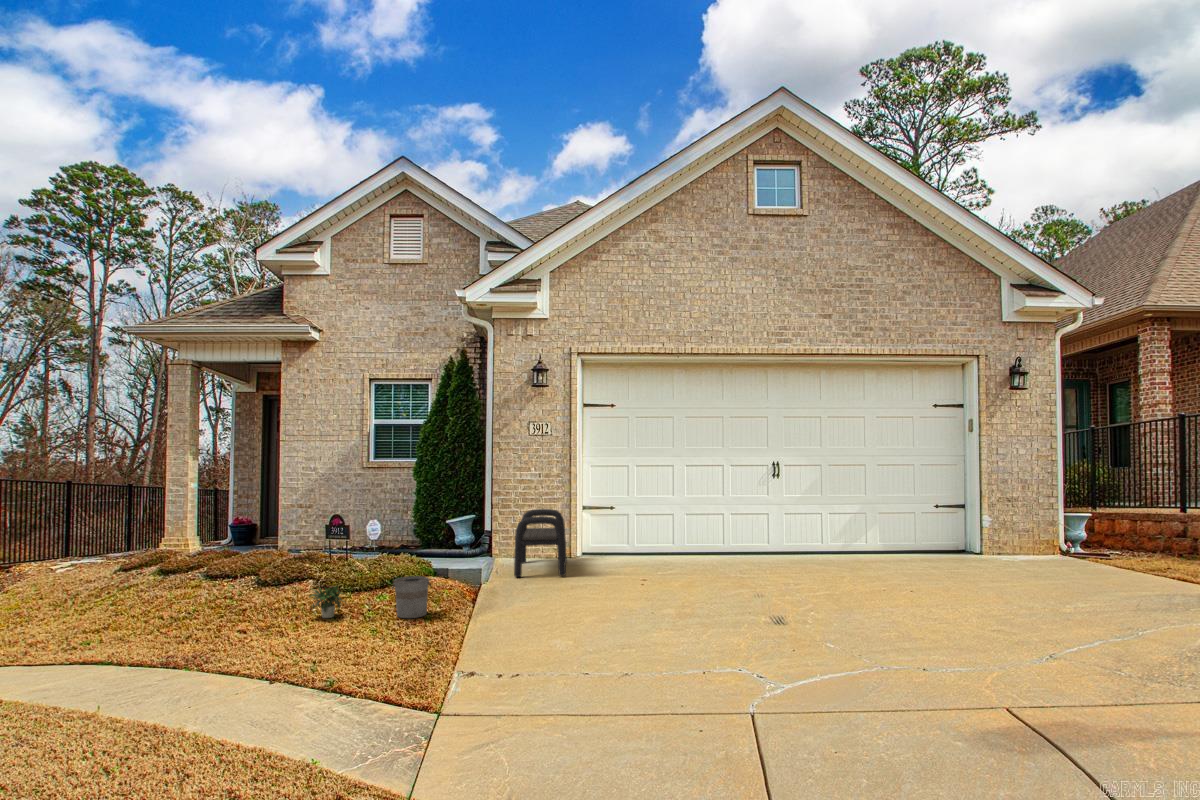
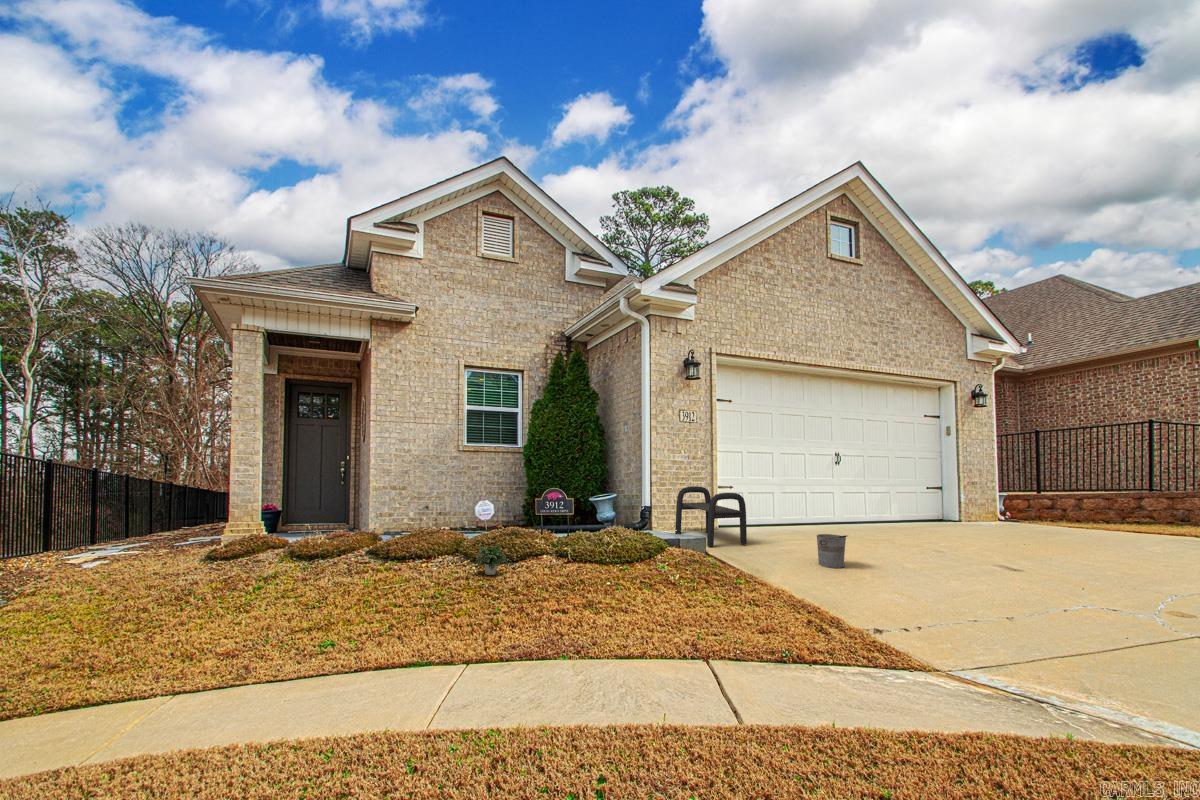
bucket: present [392,576,431,618] -> present [817,534,847,568]
potted plant: present [310,586,344,618] -> present [463,545,508,575]

